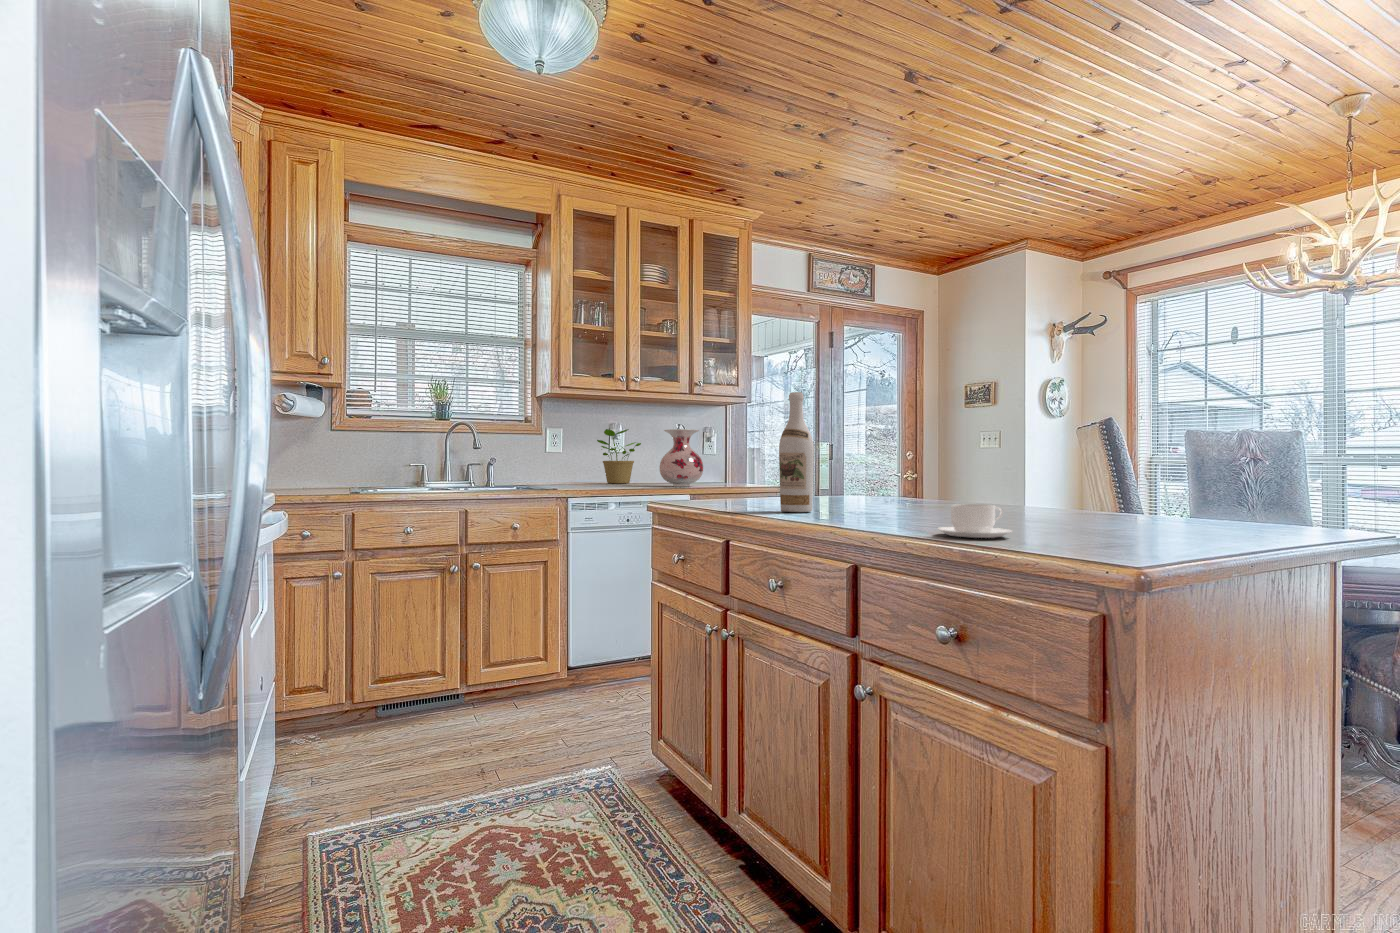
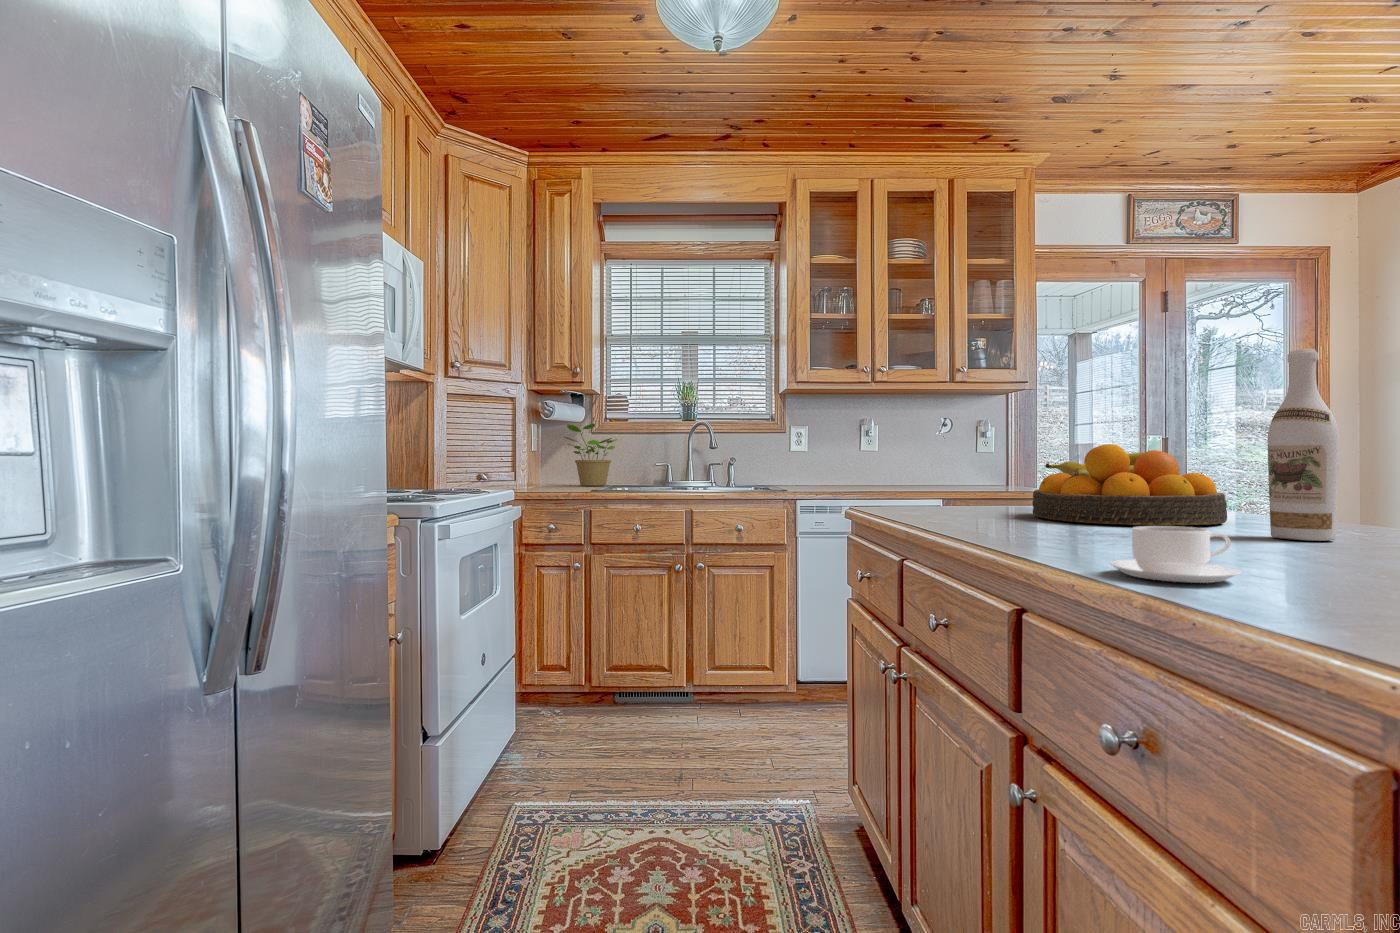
wine bottle: present [779,392,814,512] -> present [1268,349,1339,541]
potted plant: present [597,429,641,484] -> present [565,424,617,486]
vase: present [660,429,703,487] -> none [908,422,962,489]
fruit bowl: none [808,450,932,508] -> present [1032,444,1227,526]

